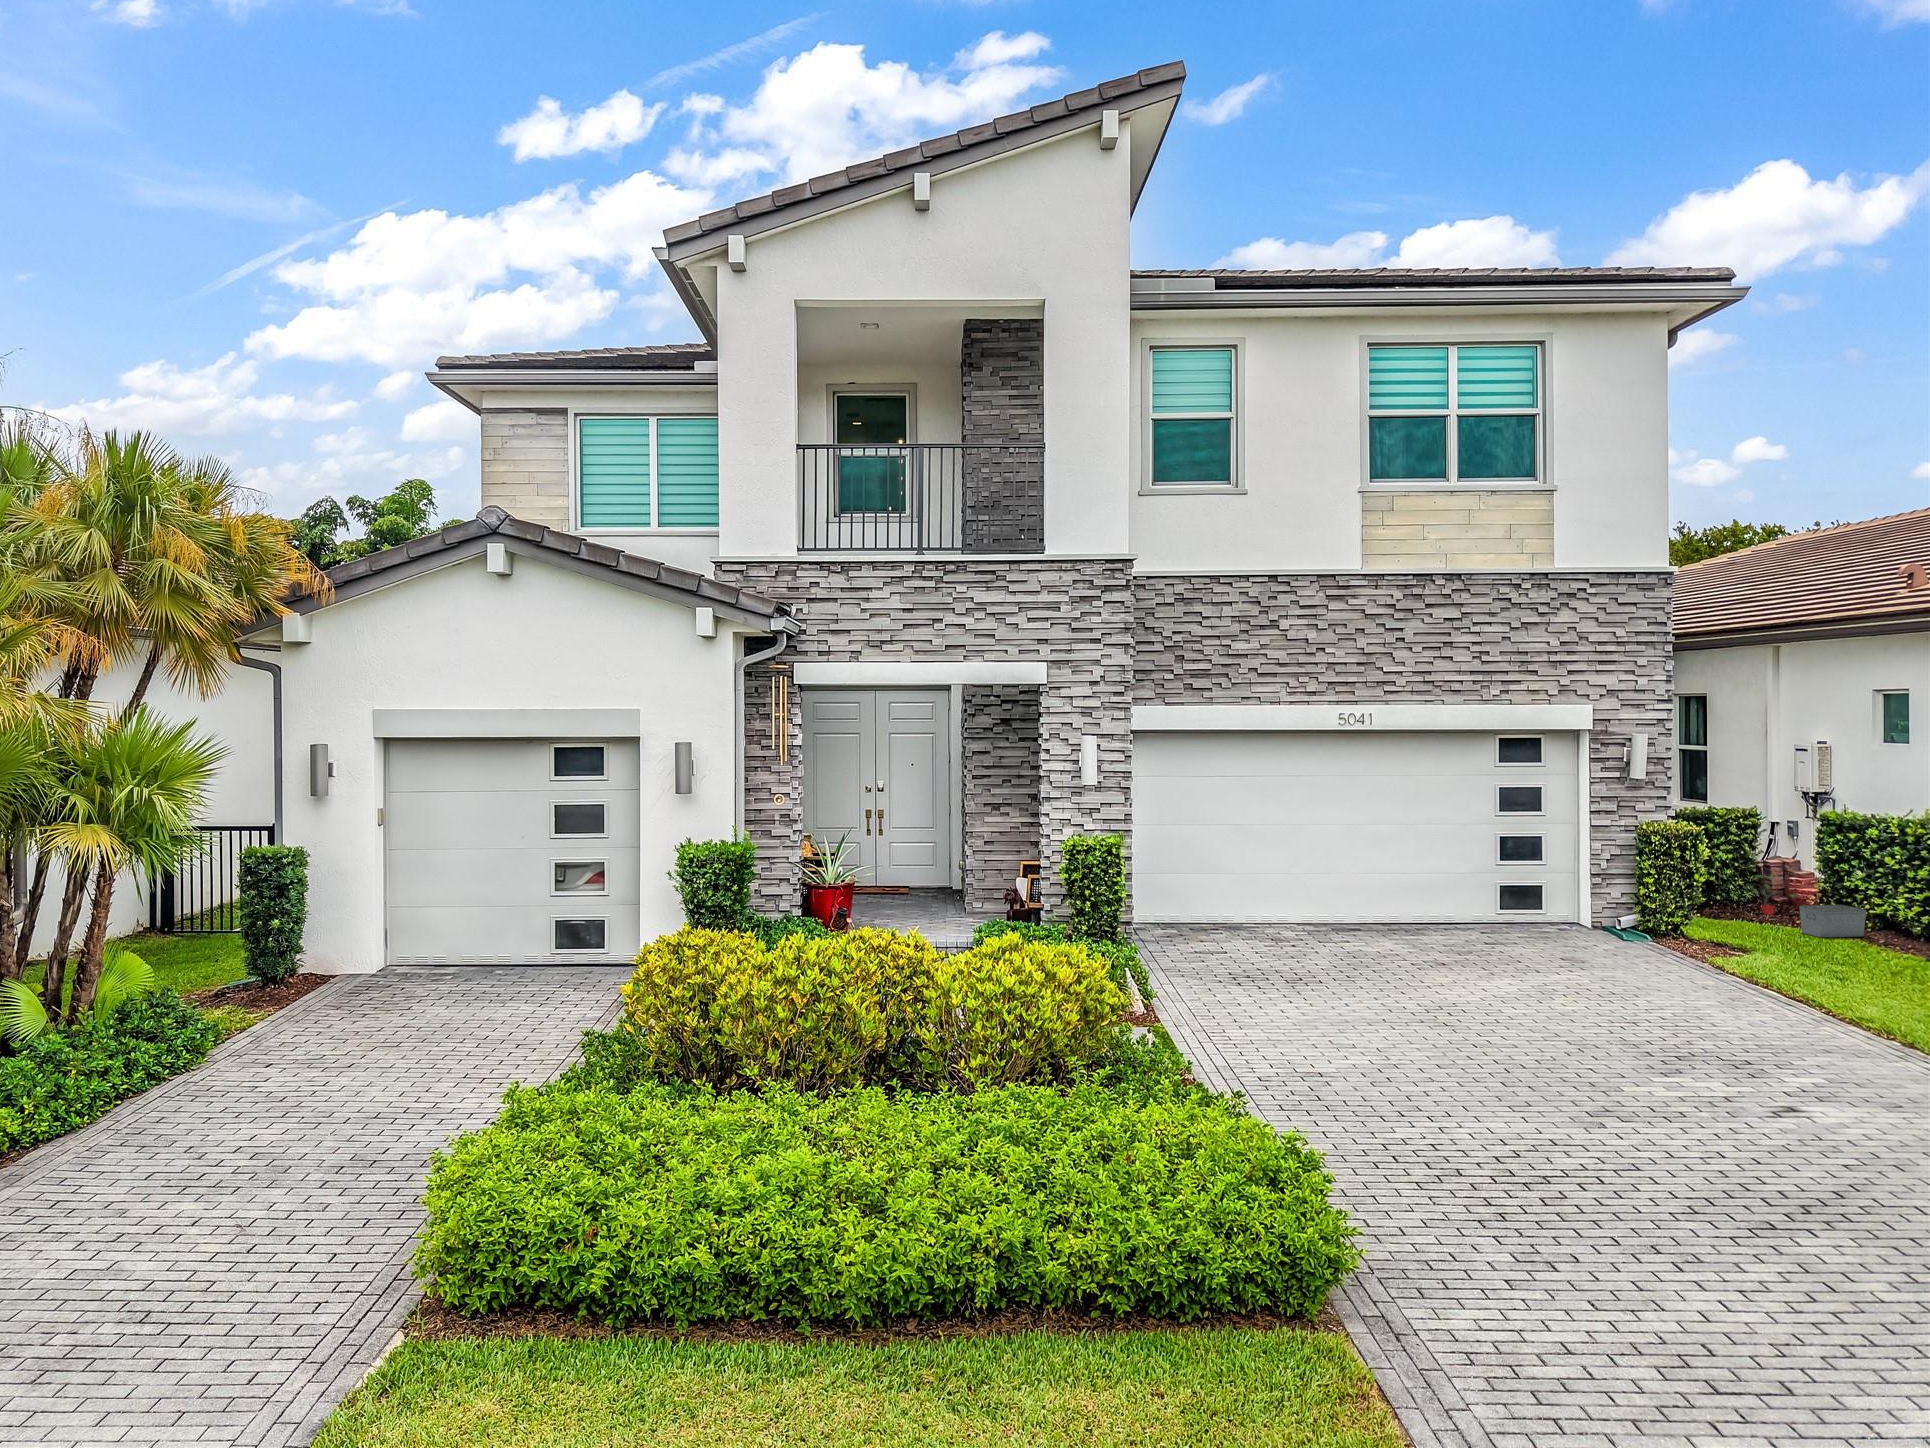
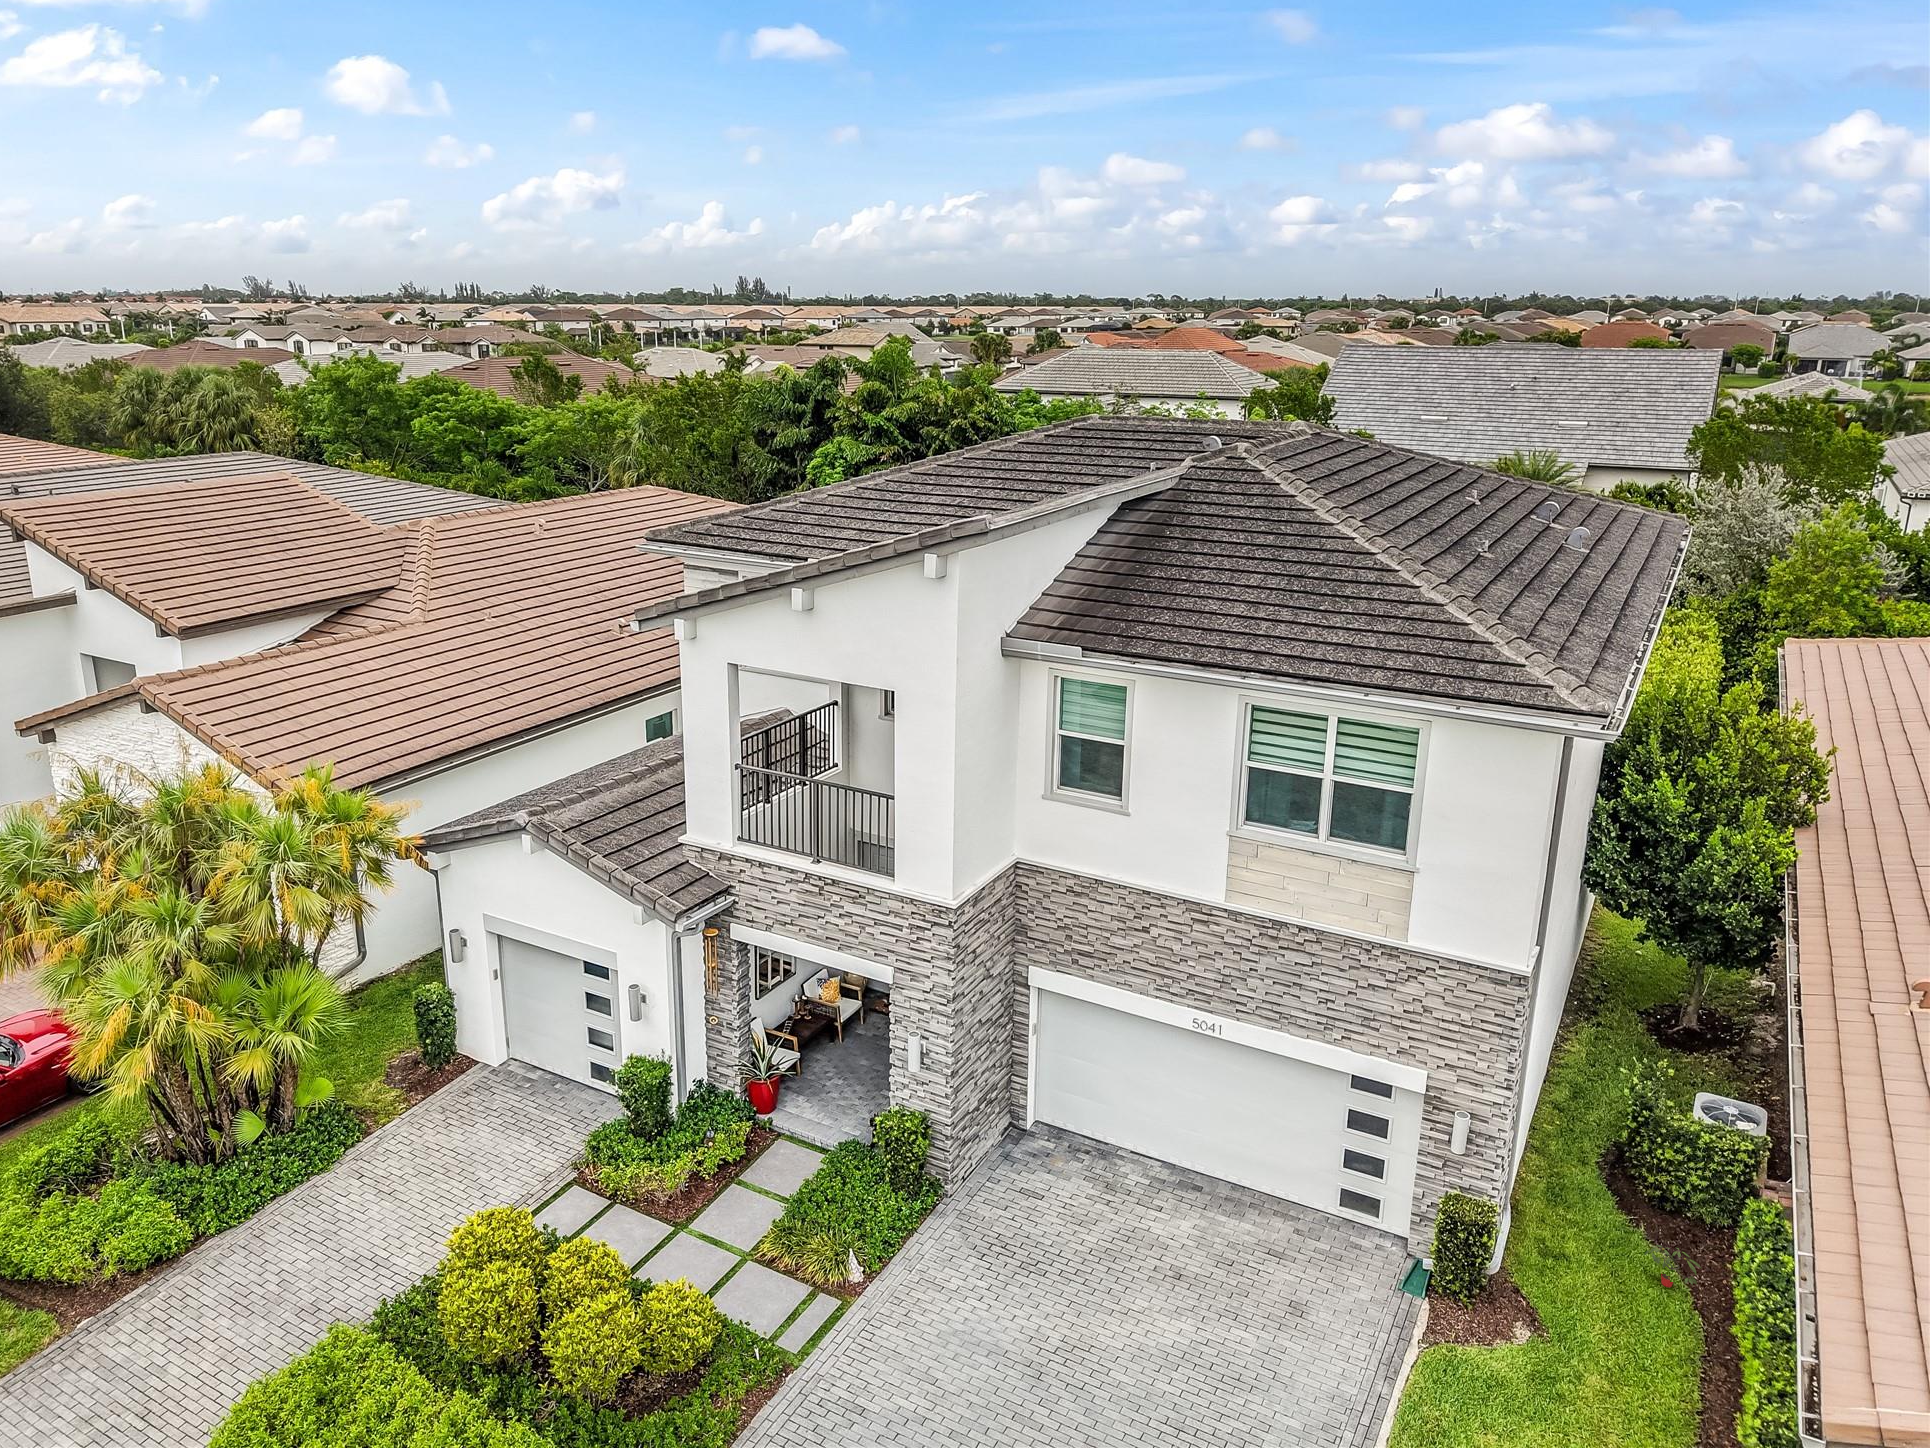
storage bin: present [1799,905,1866,937] -> none [1624,1308,1686,1362]

